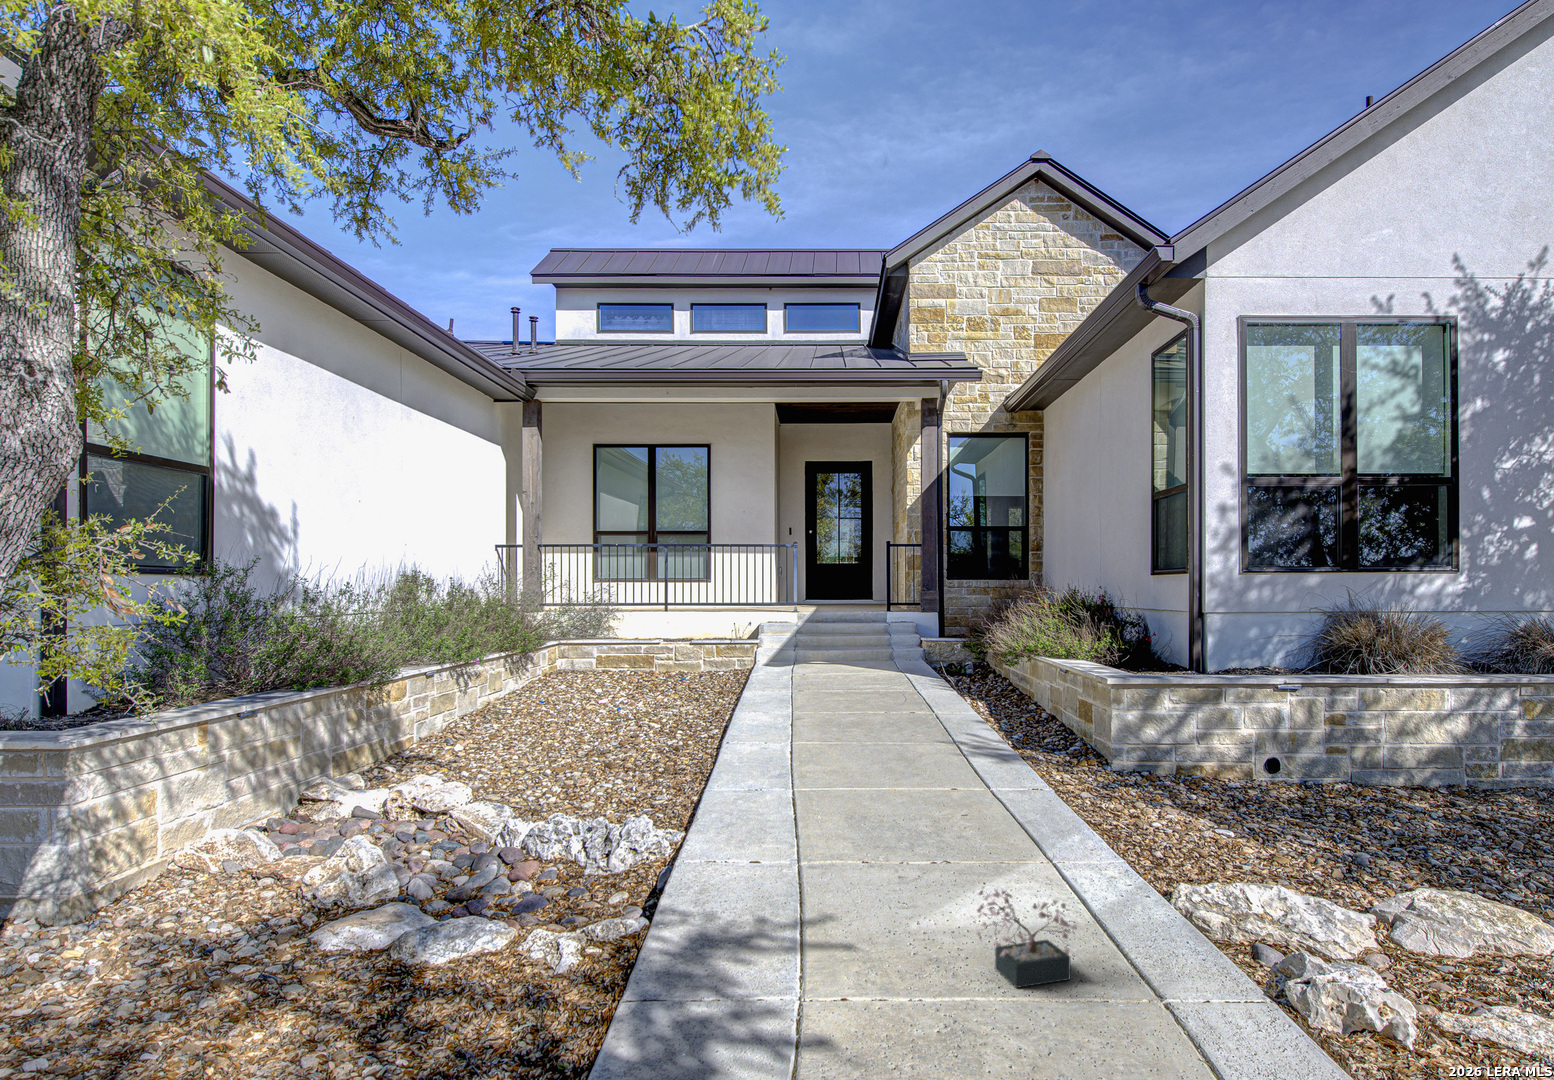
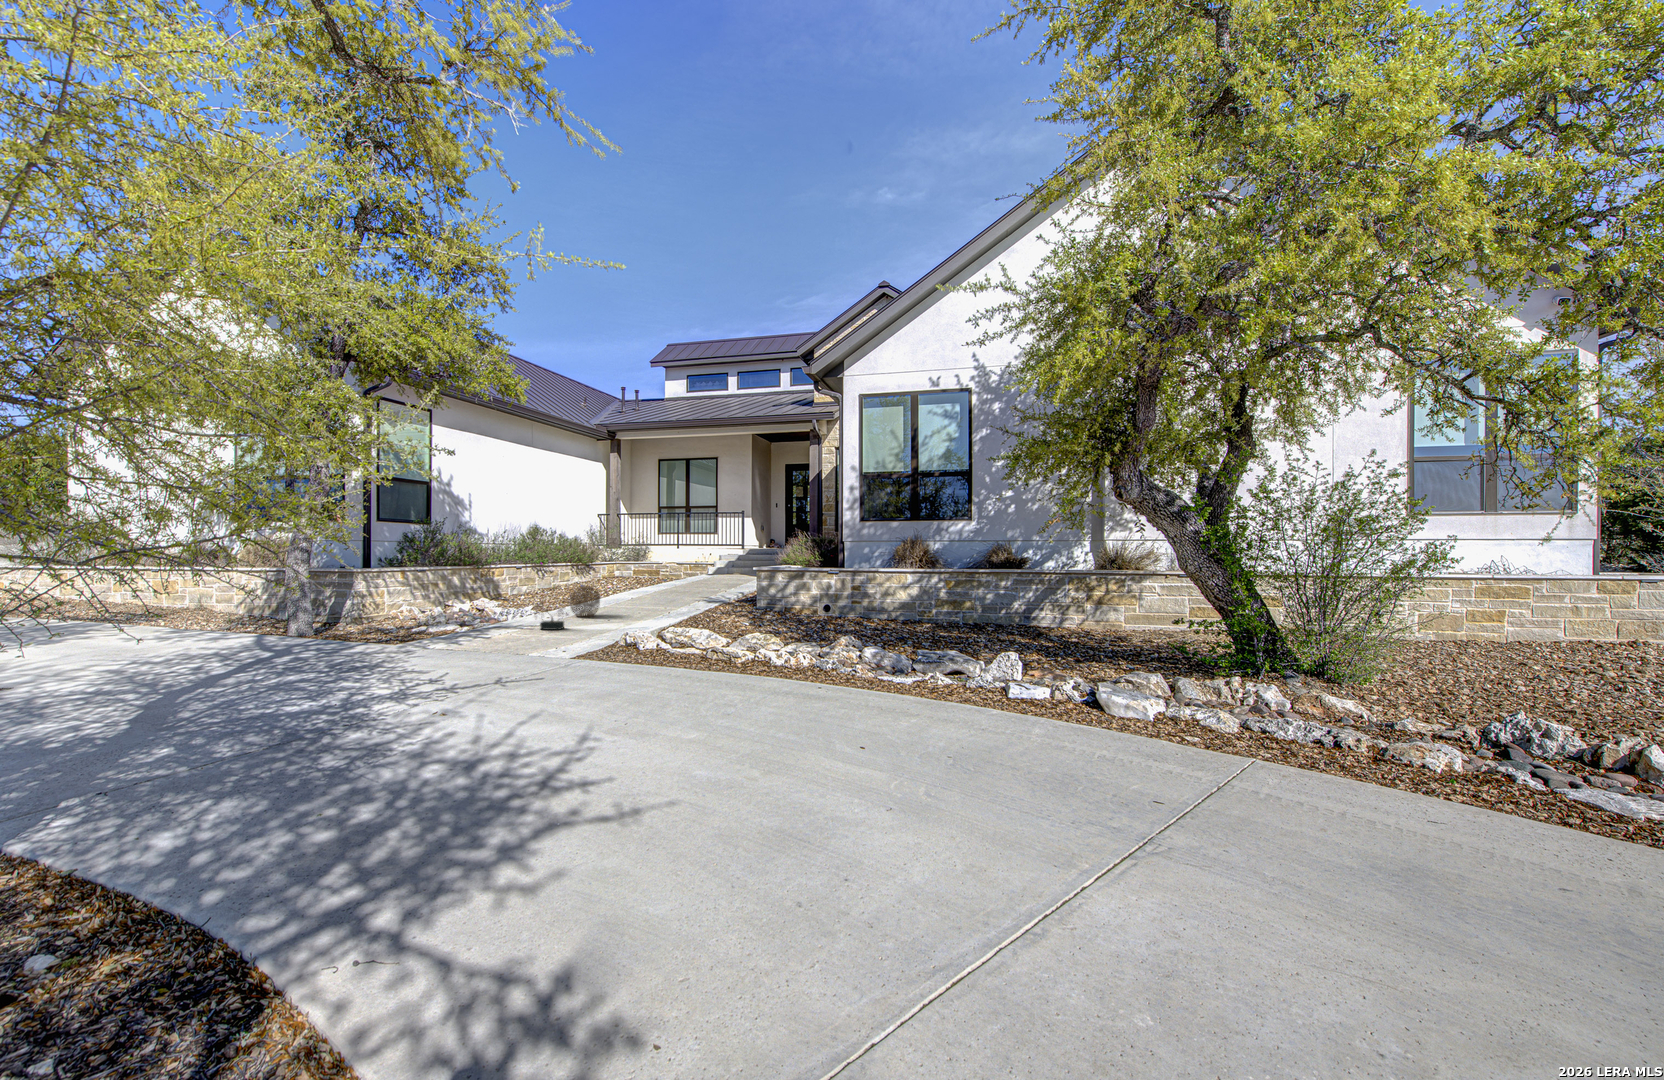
woven basket: none [885,782,963,873] -> present [570,586,600,617]

